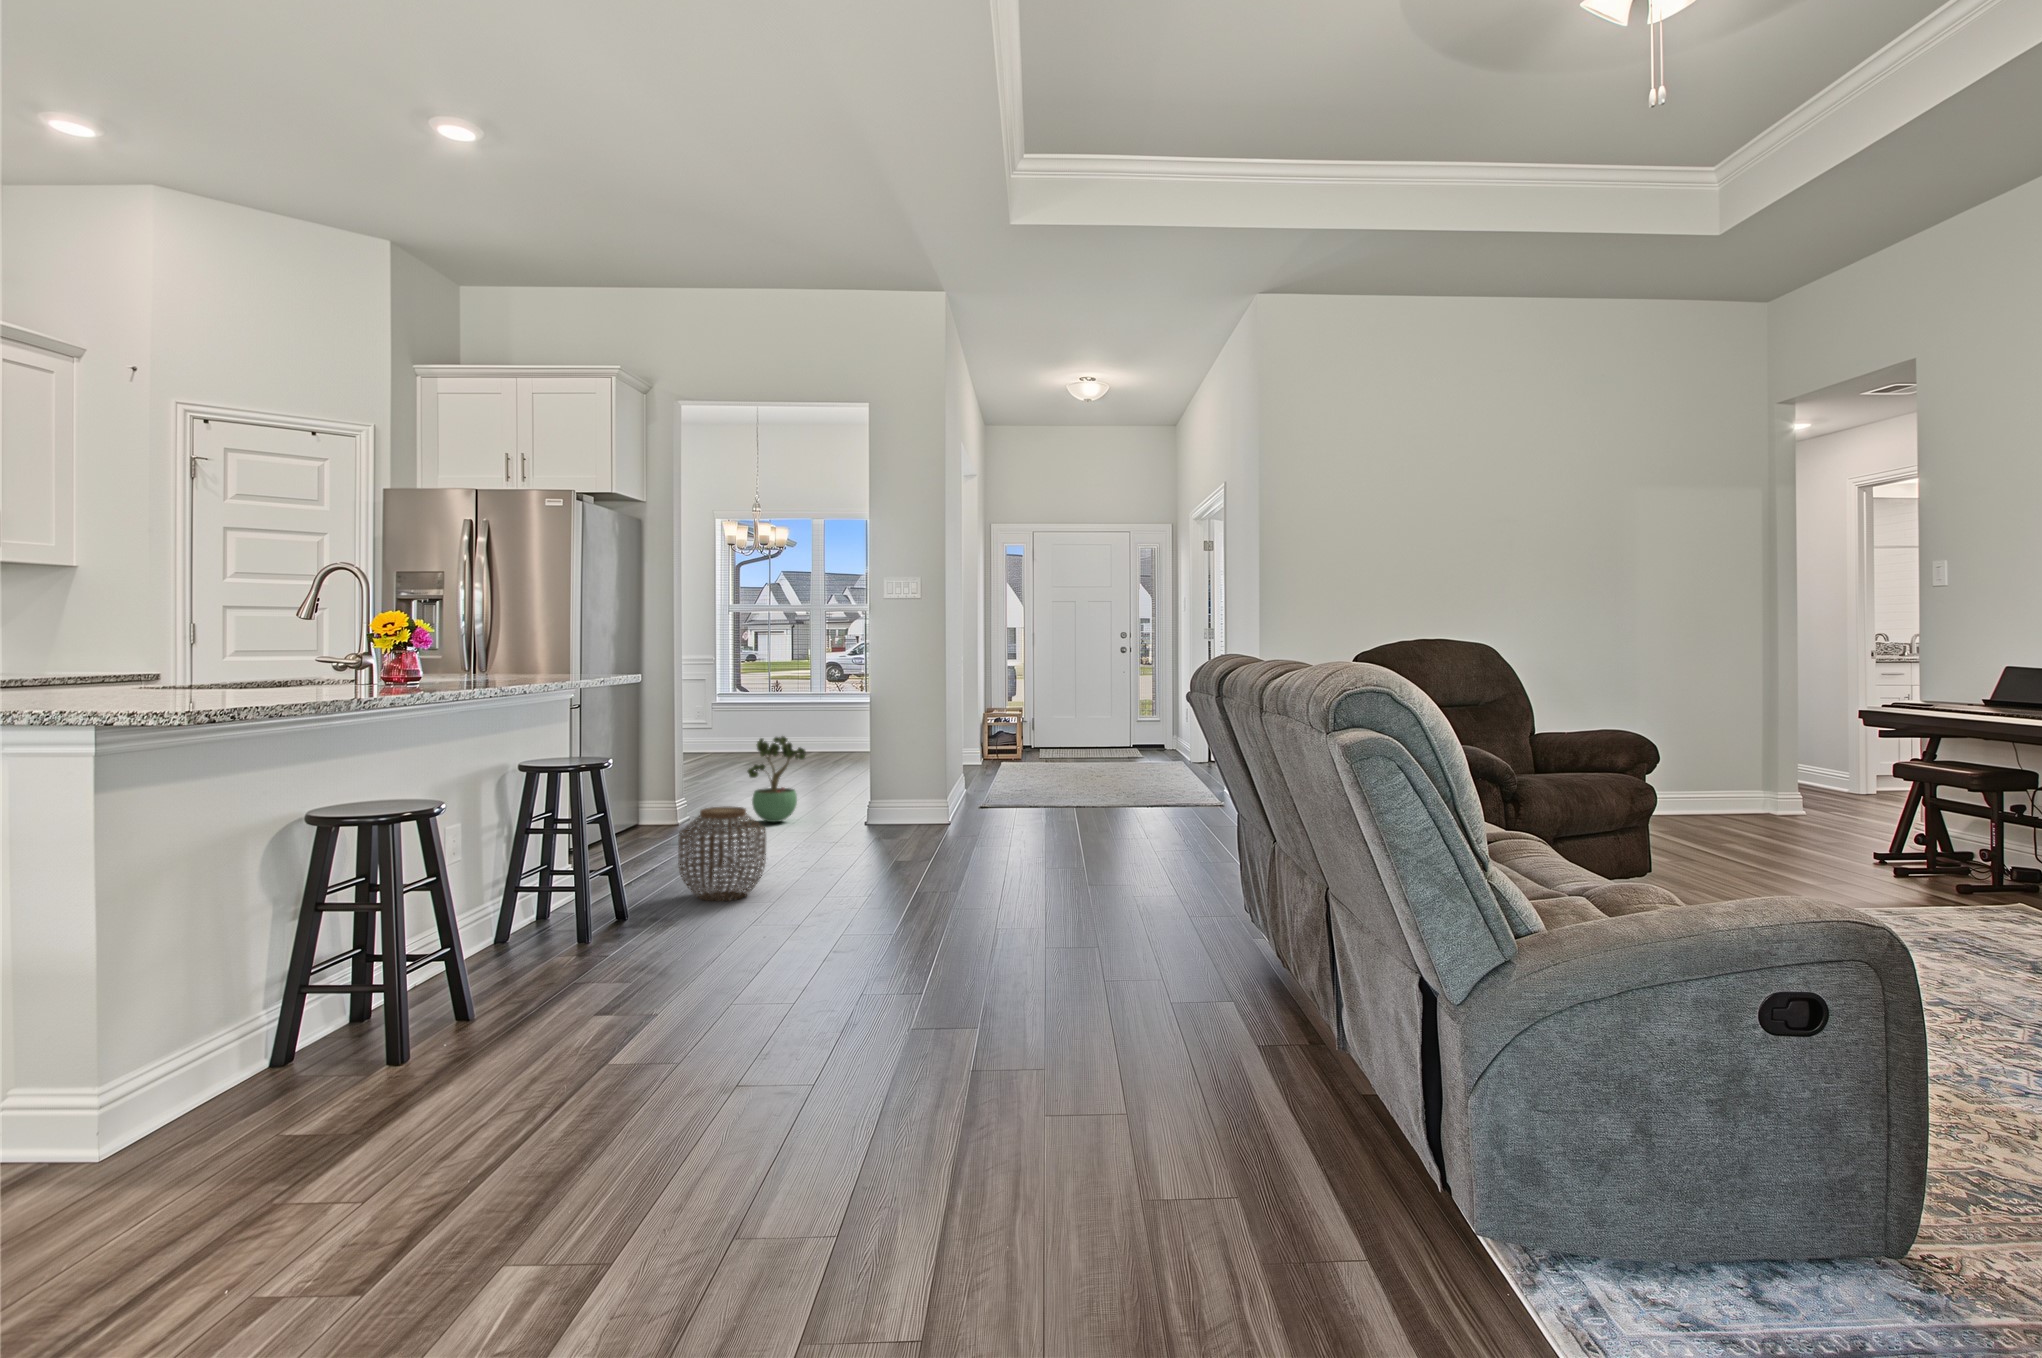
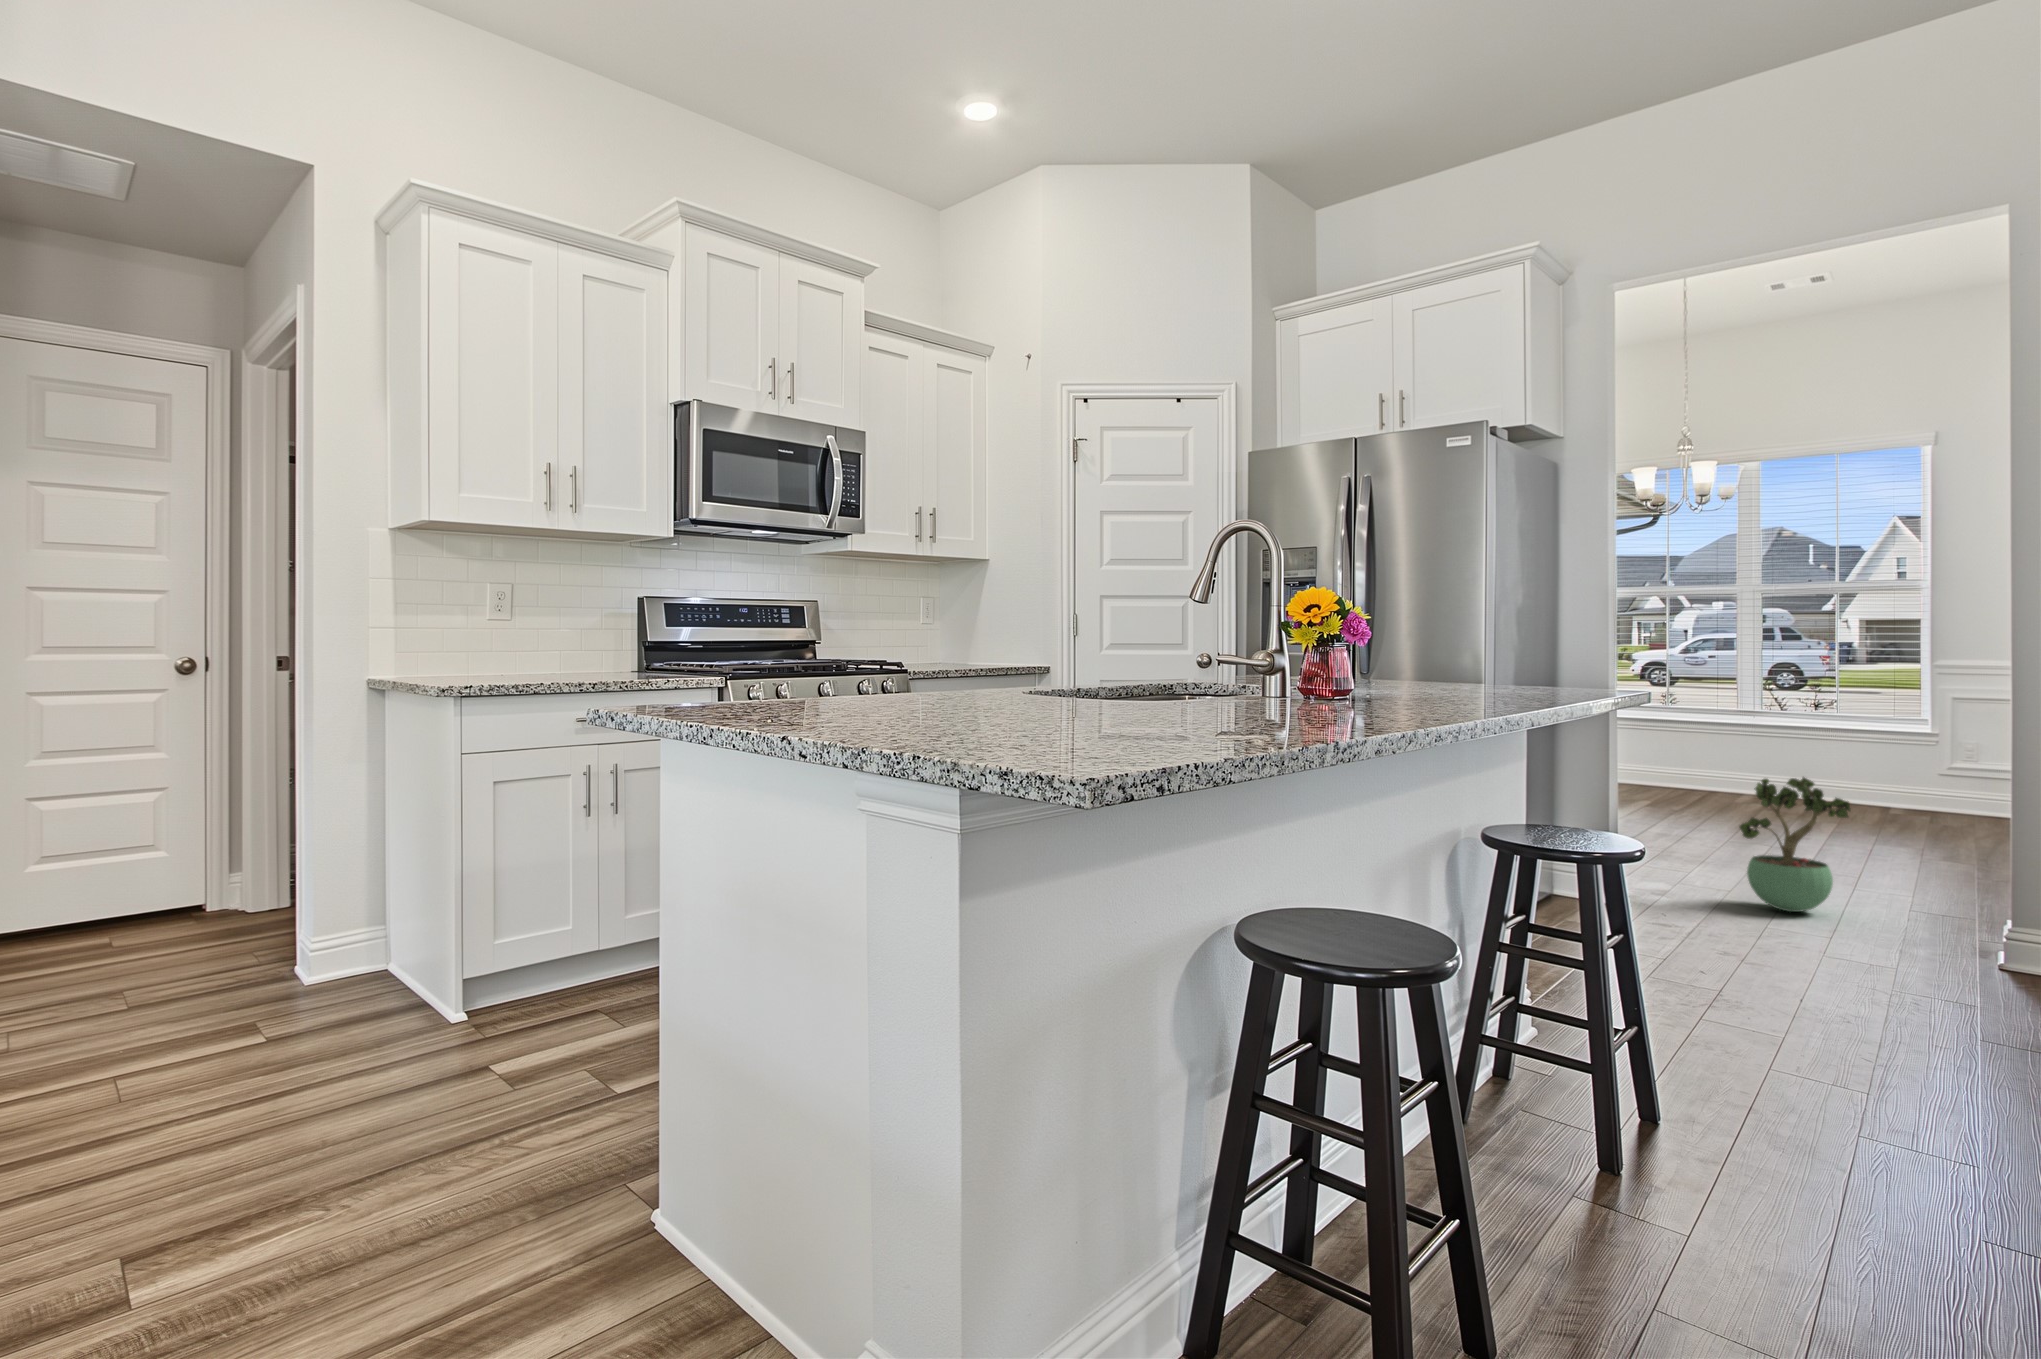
woven basket: present [678,806,766,901] -> none [1733,919,1923,1100]

